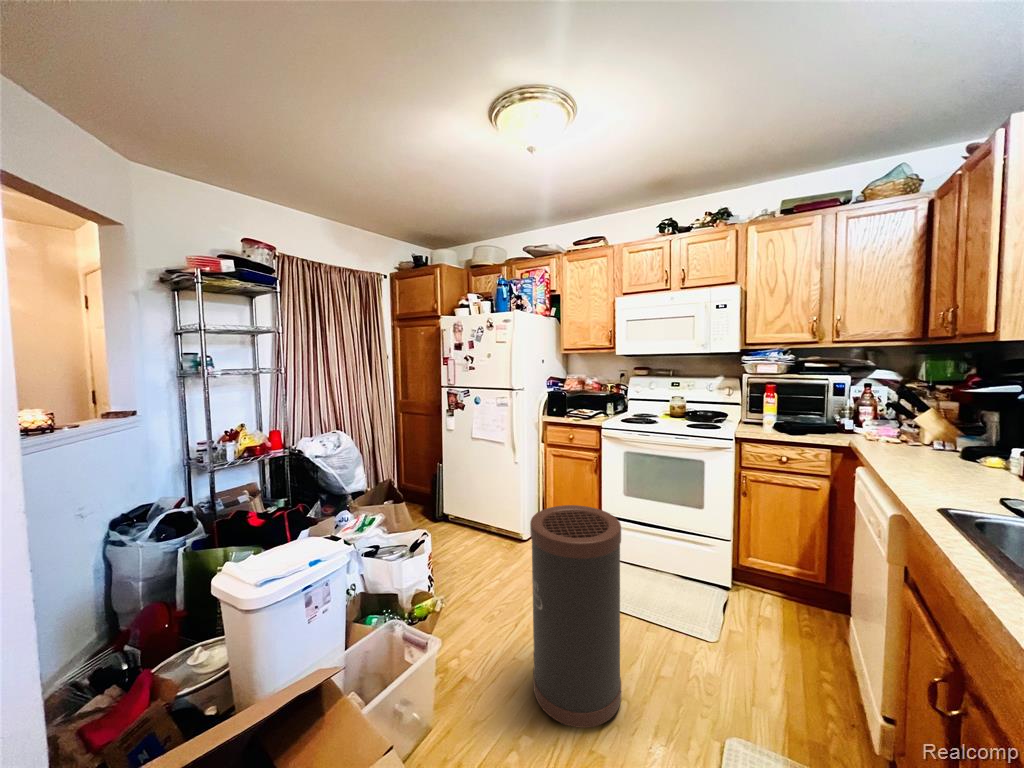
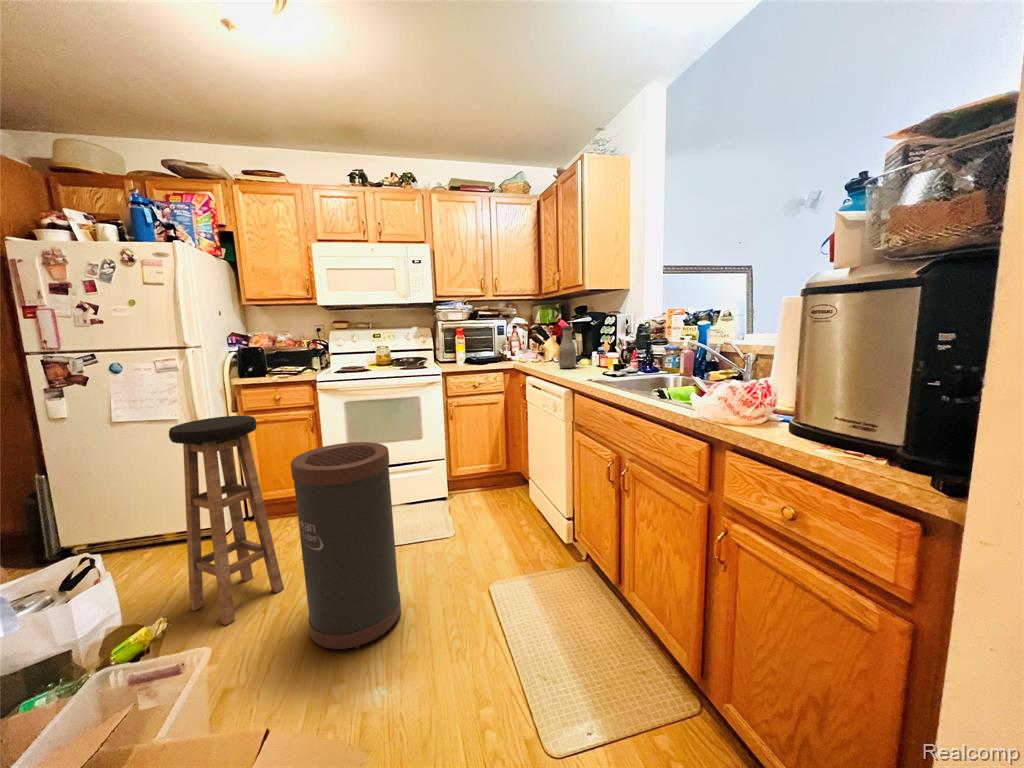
bottle: none [932,404,976,476] -> present [559,326,576,368]
bar stool: none [476,453,538,626] -> present [169,416,284,625]

